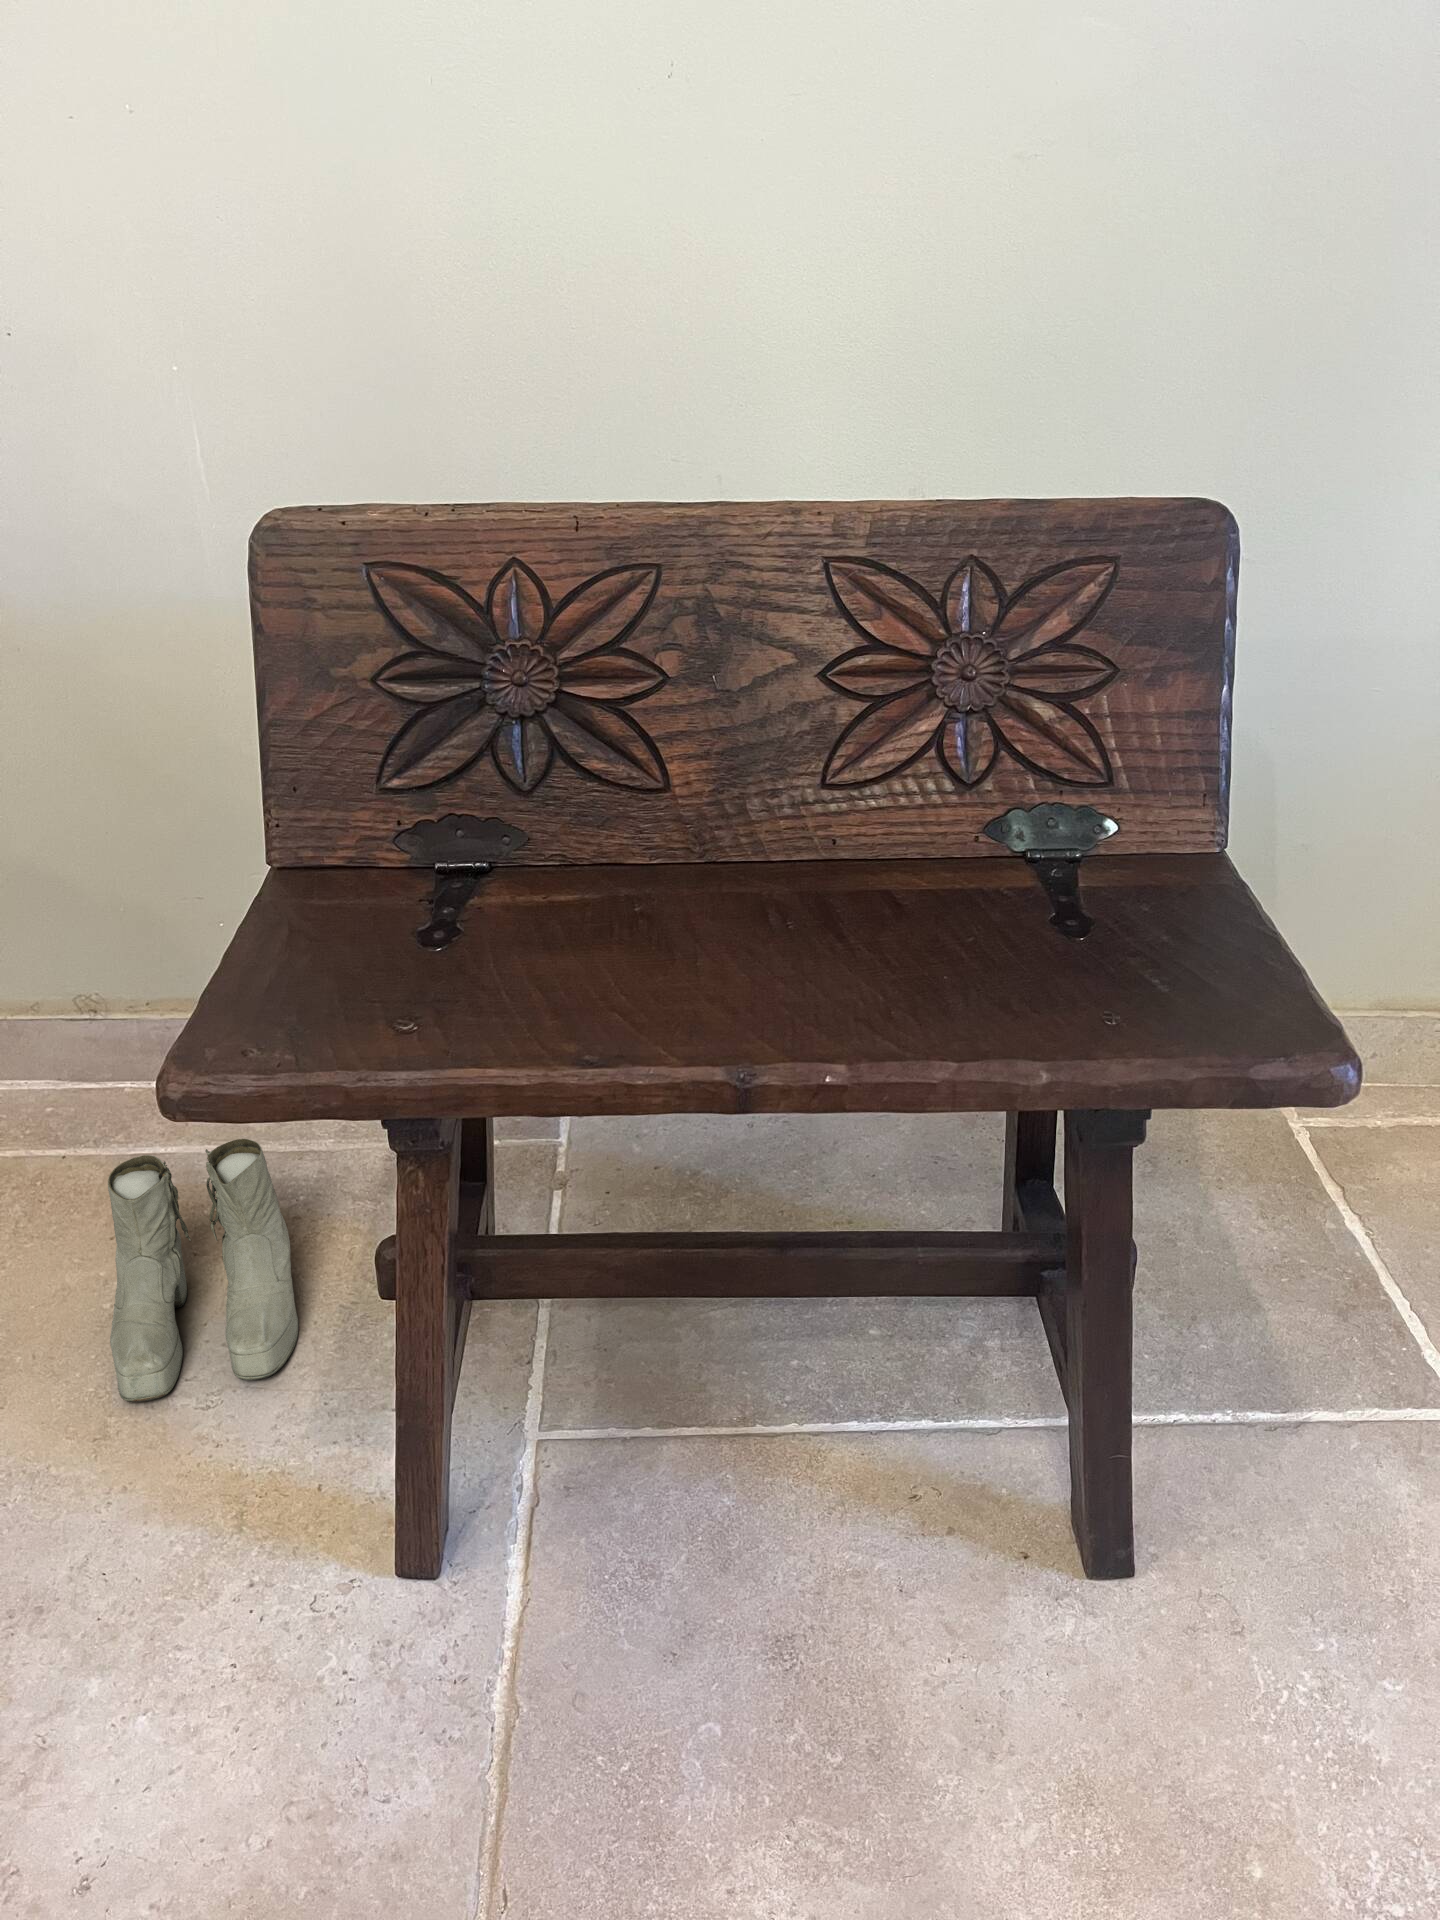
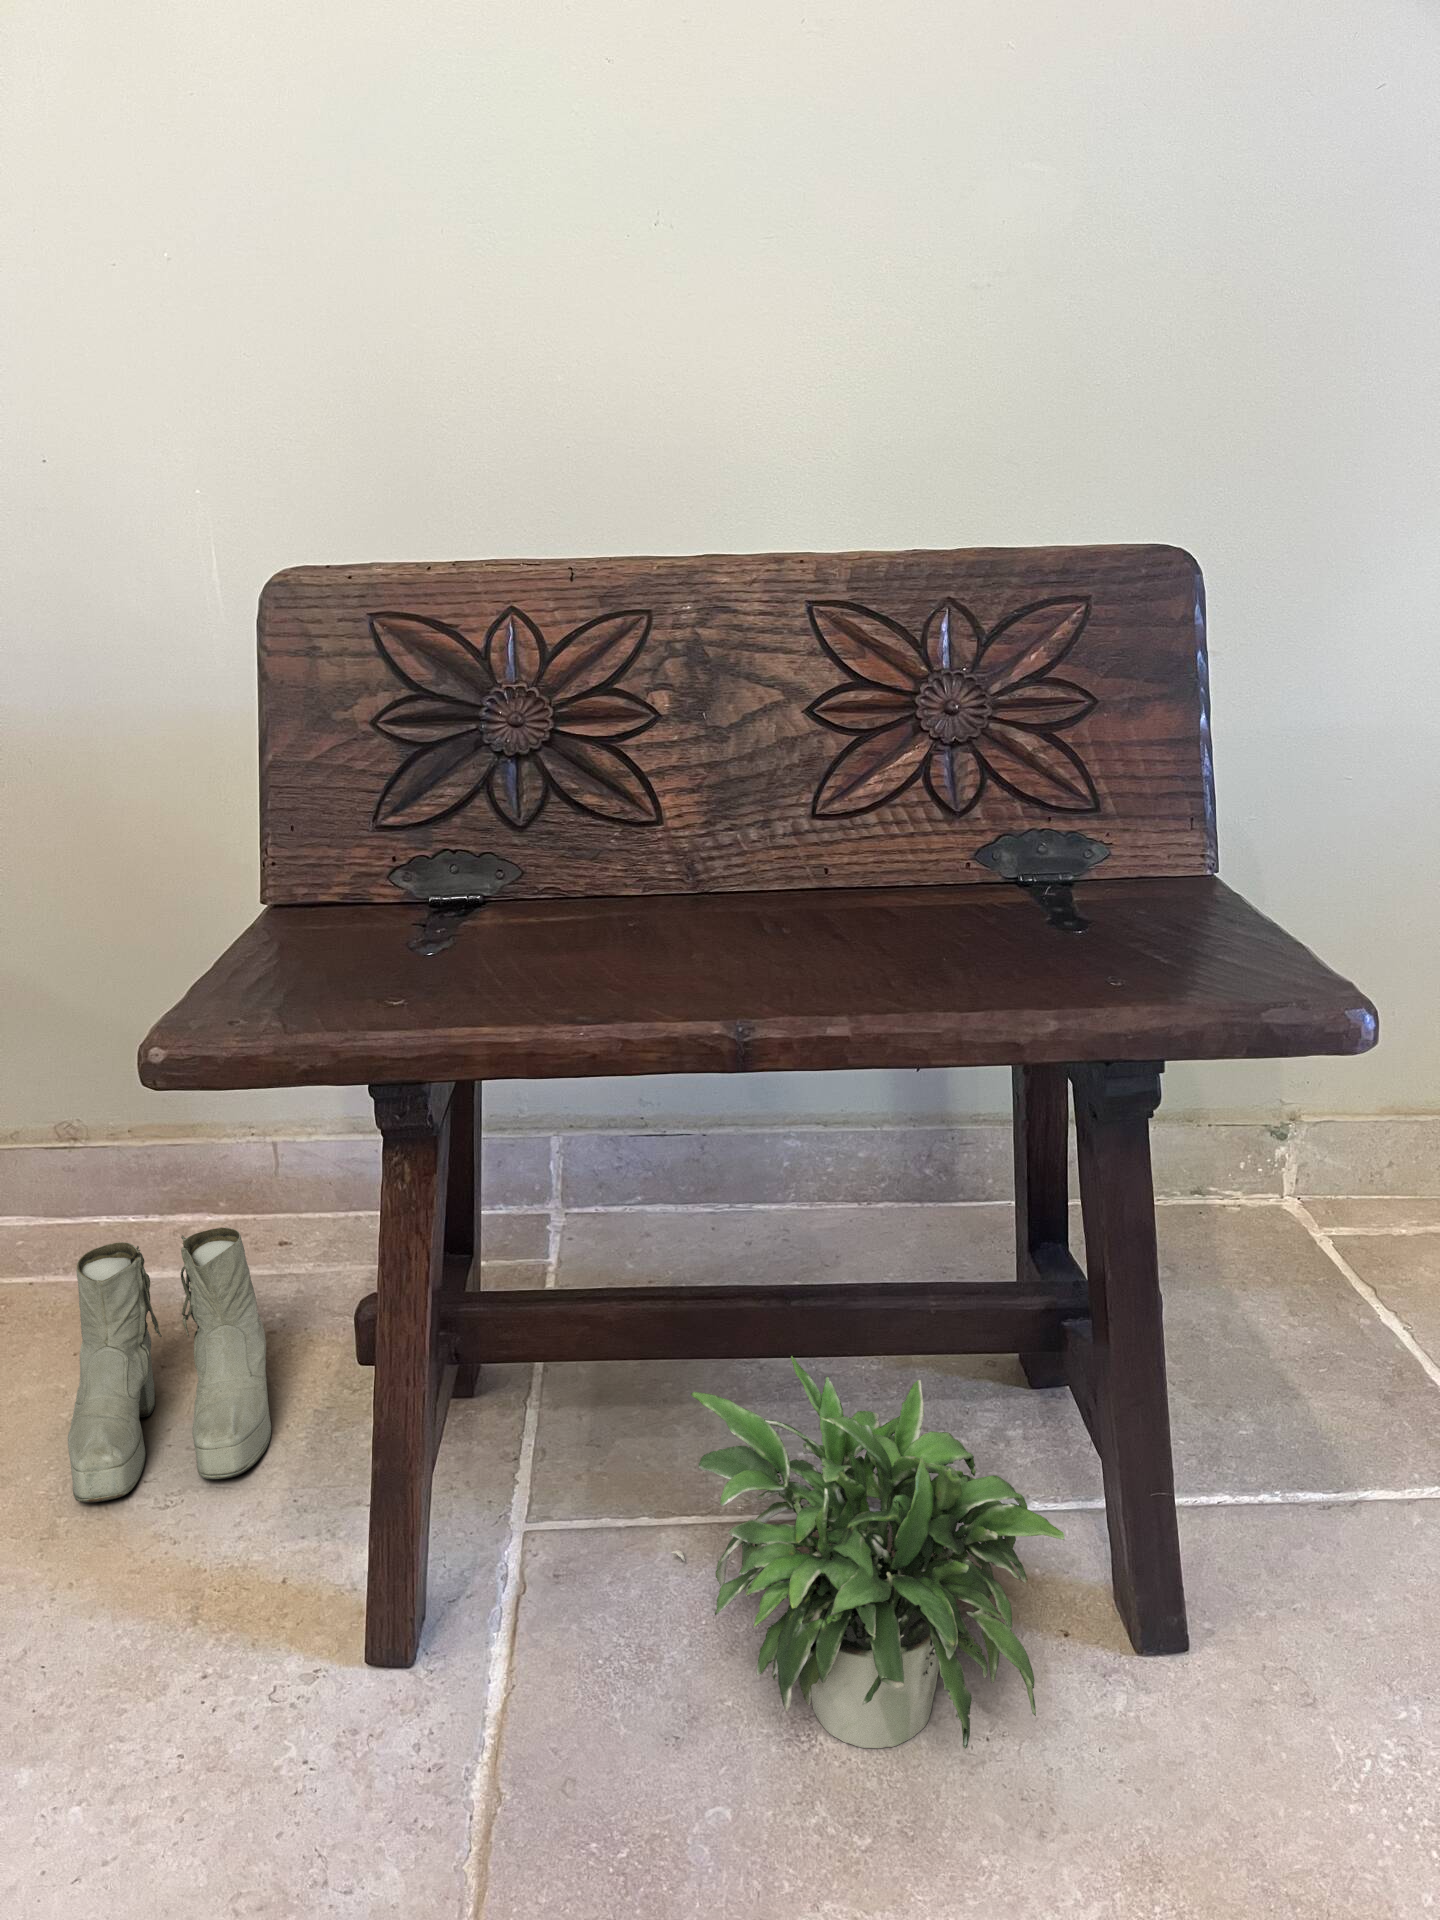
potted plant: none [672,1330,1027,1697] -> present [672,1356,1065,1749]

